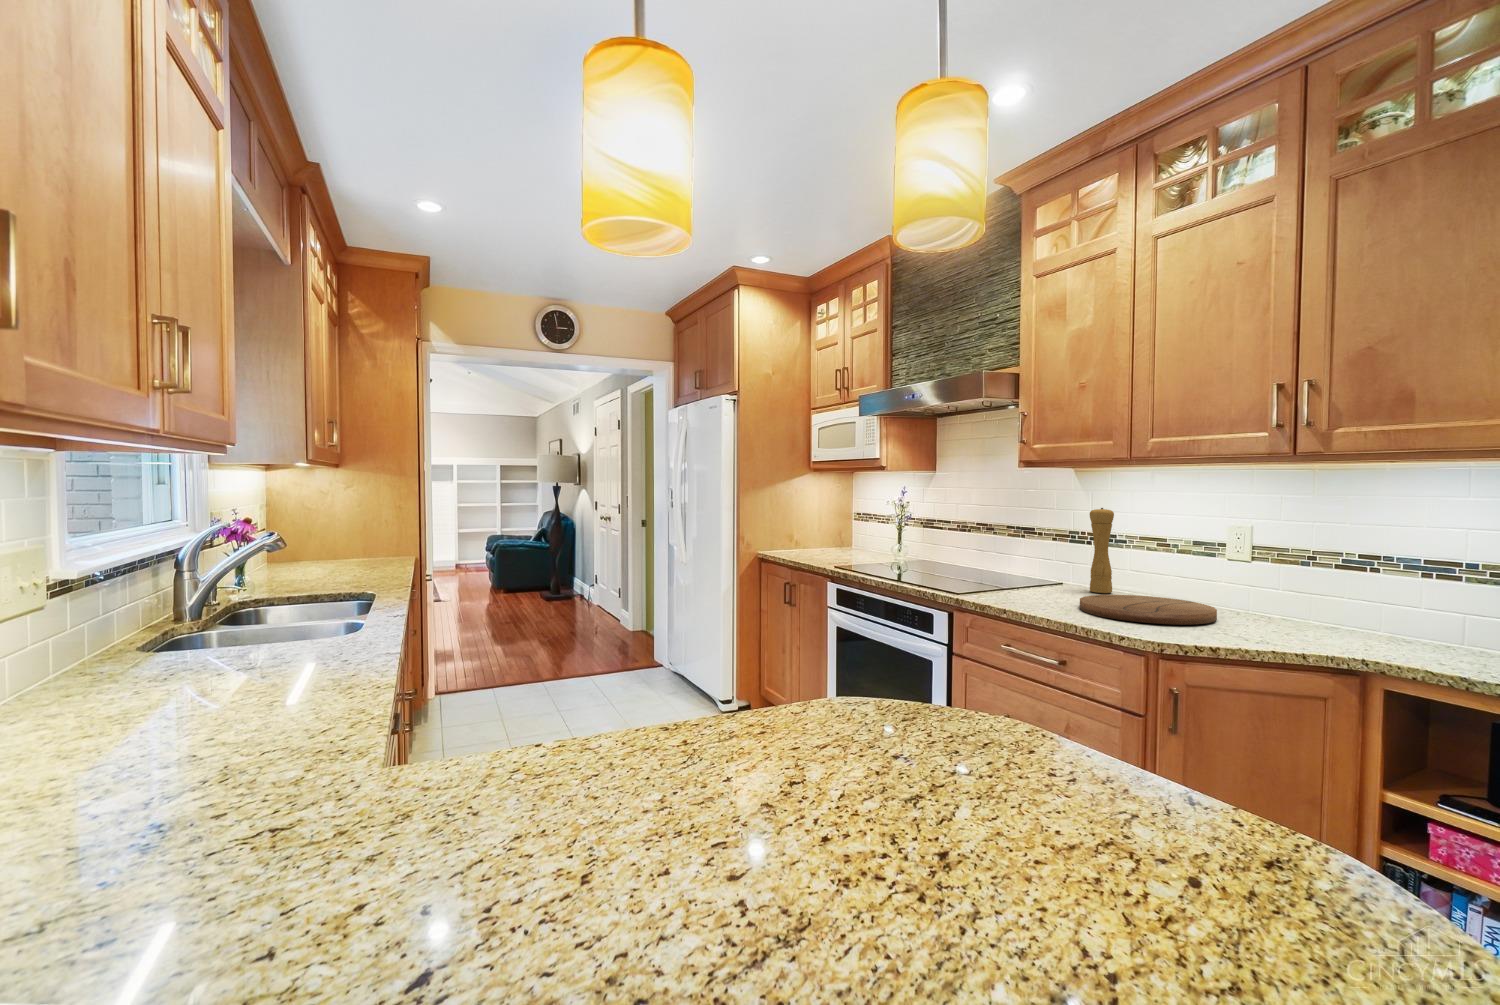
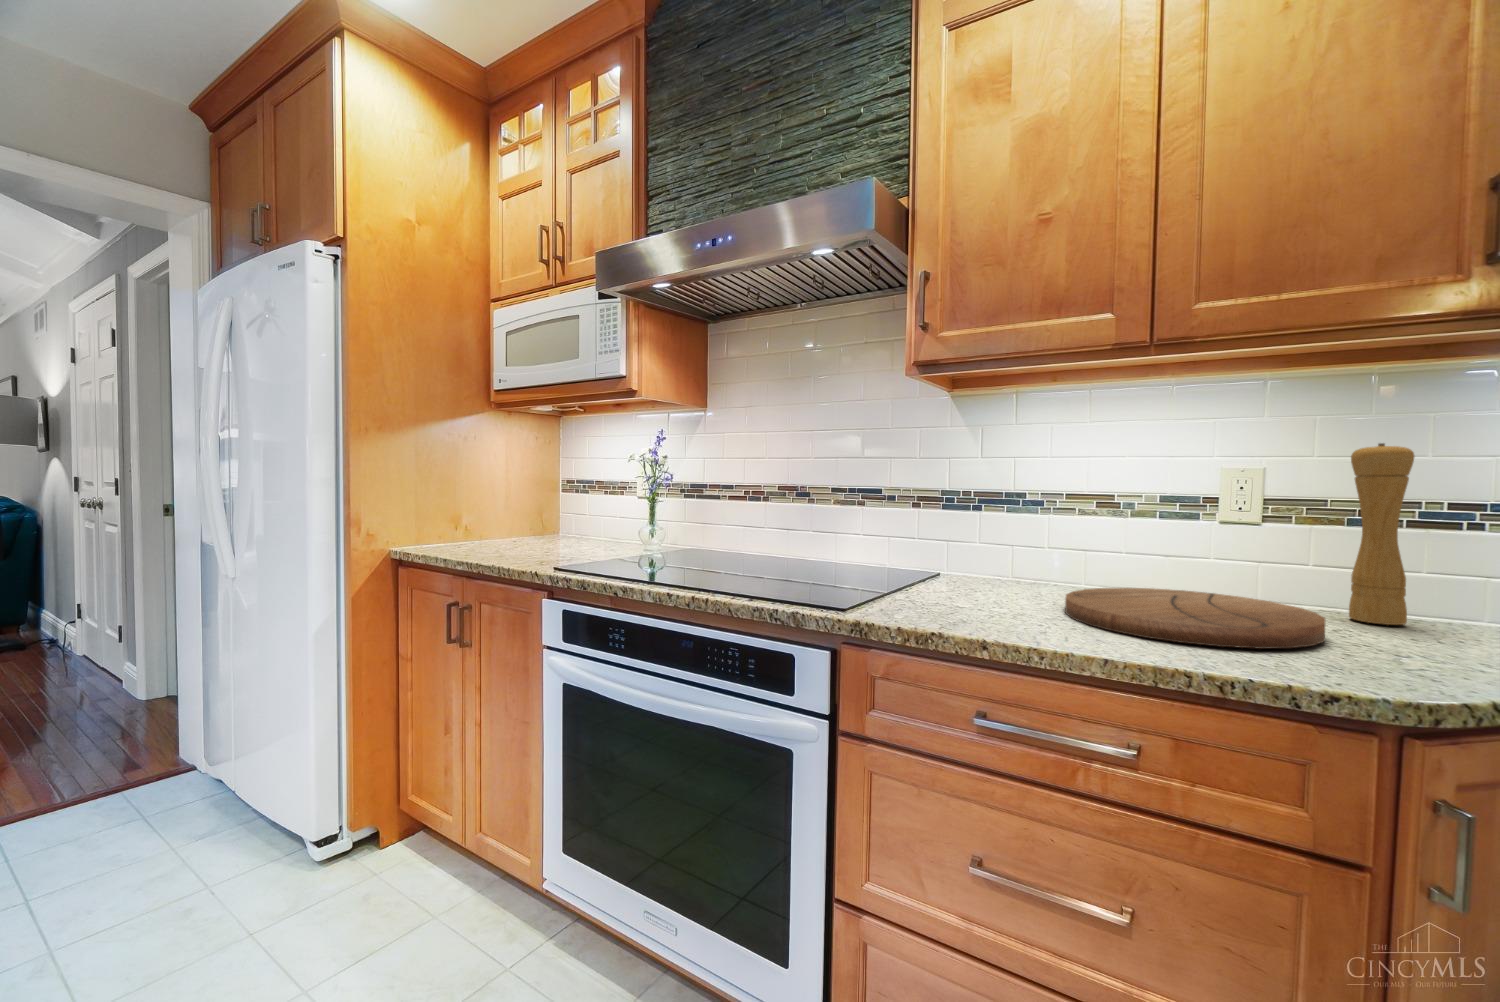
pepper mill: present [1090,508,1114,593] -> present [1349,443,1414,625]

